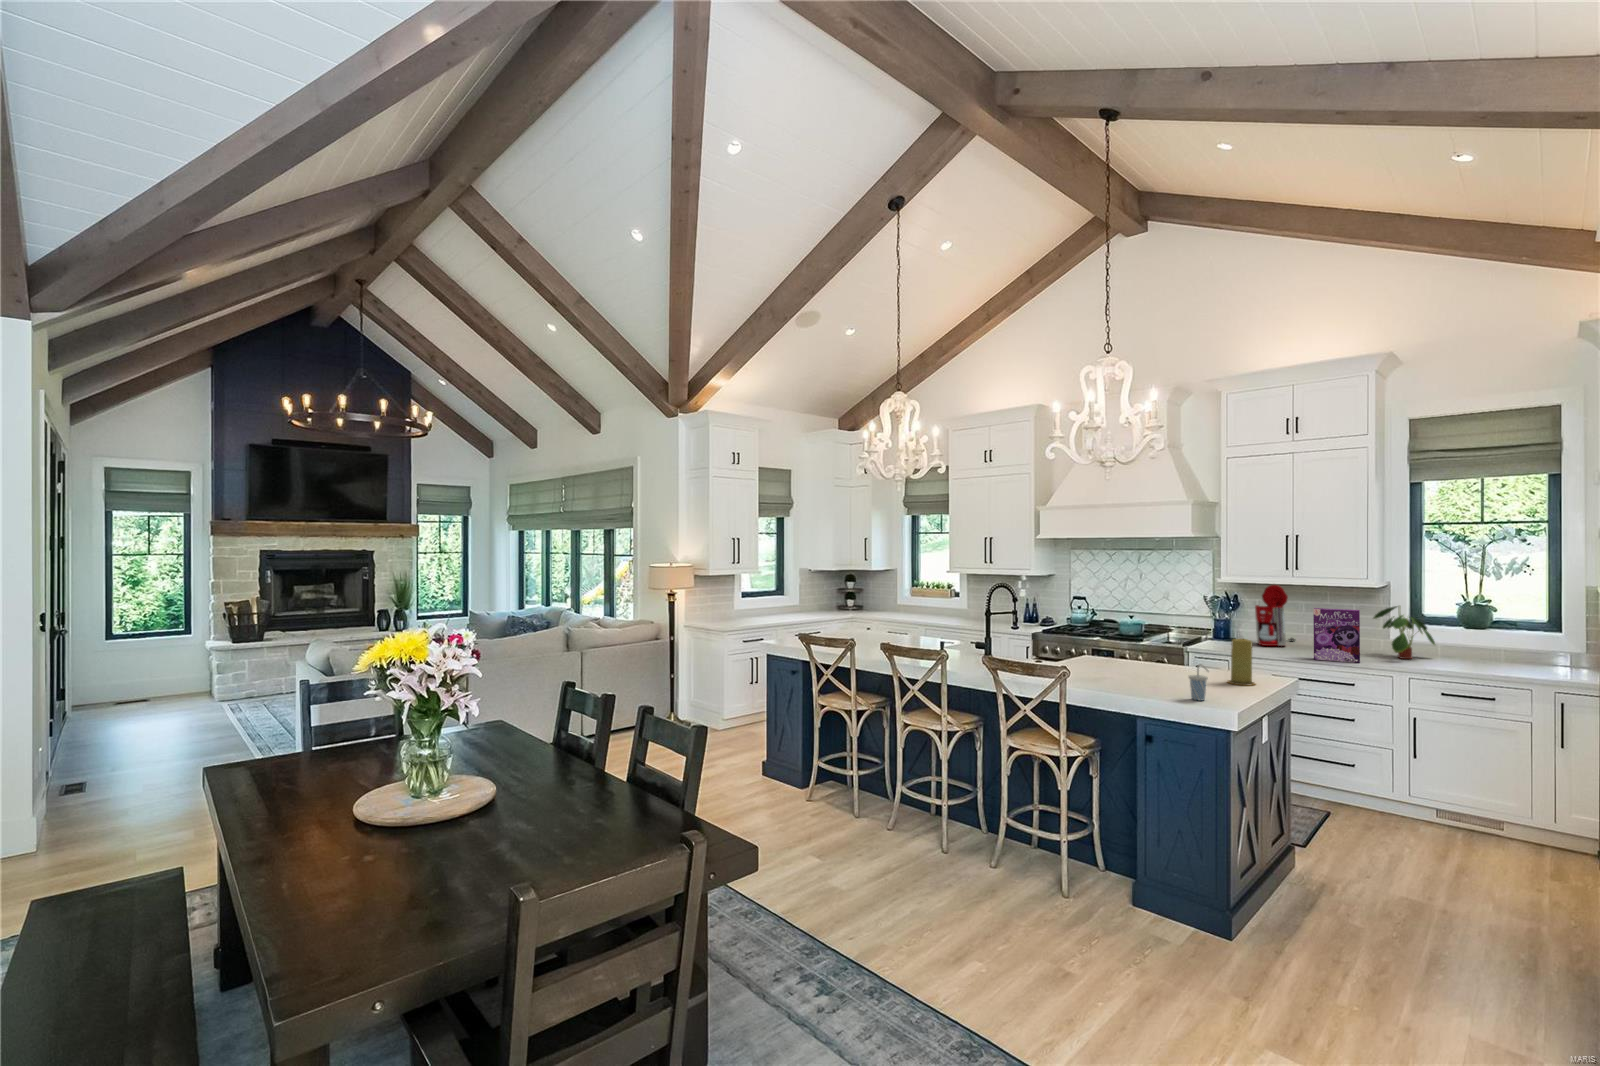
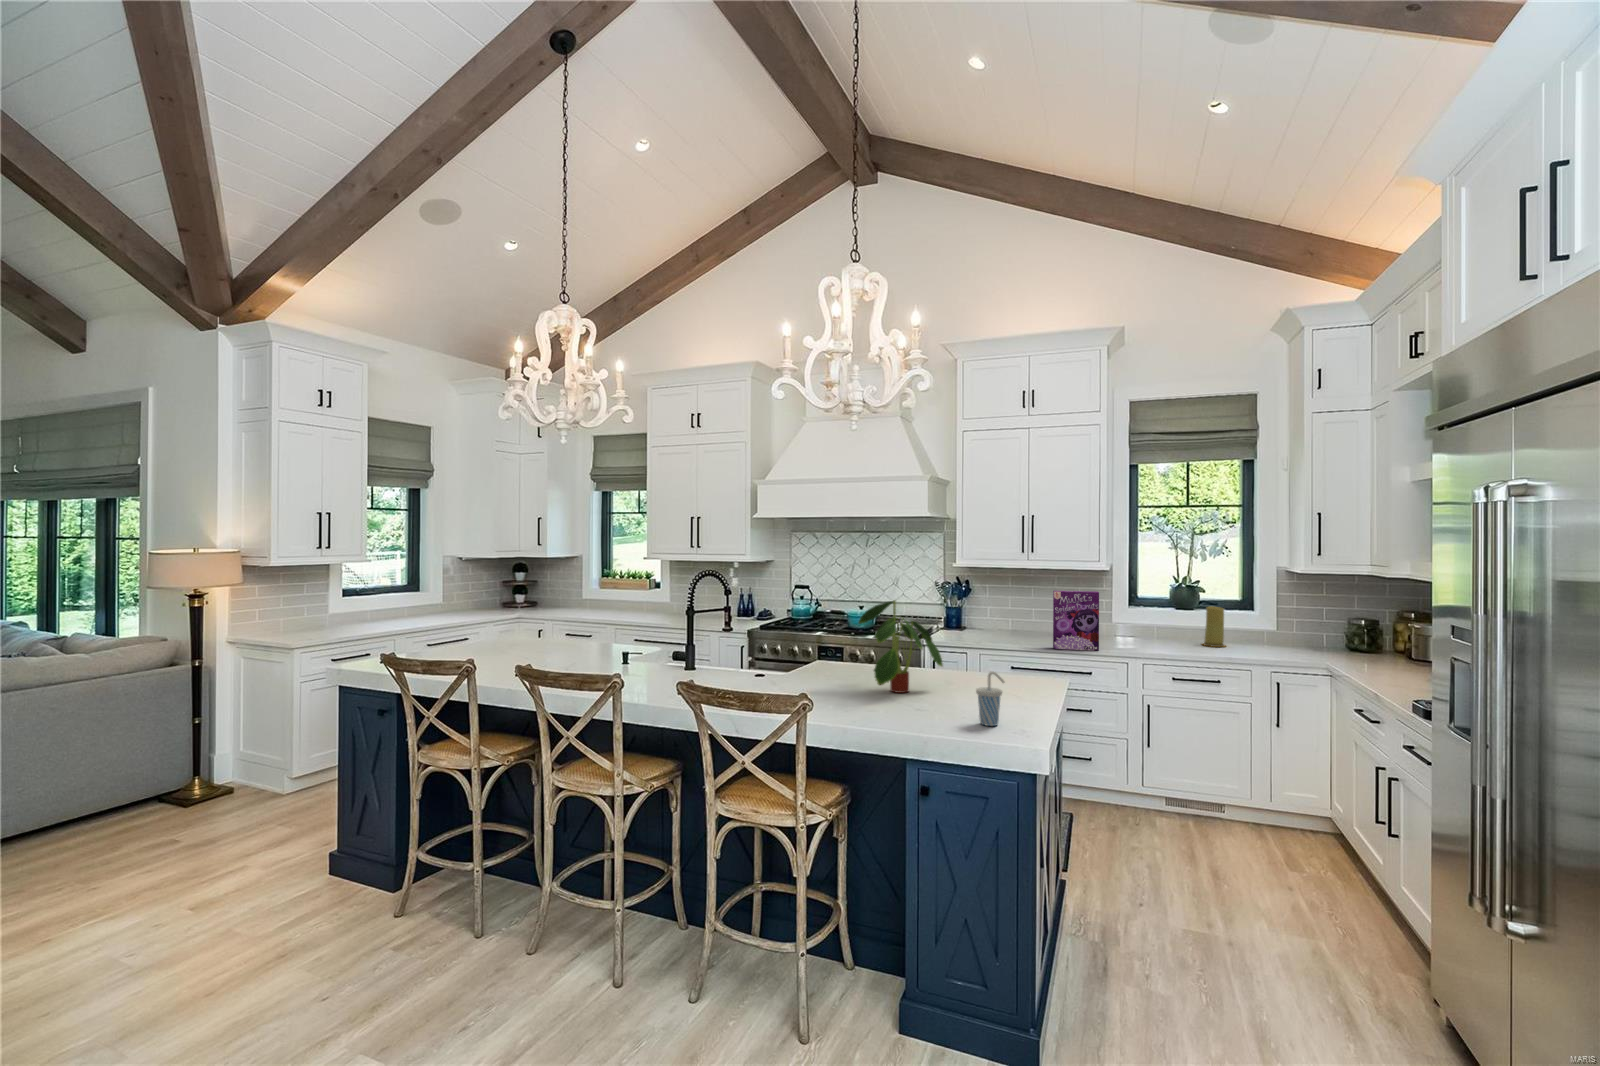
coffee maker: present [1255,585,1295,646] -> none [986,566,1022,635]
plant: present [1374,606,1435,659] -> present [859,600,943,693]
candle: present [1228,639,1255,685] -> present [1203,607,1225,647]

